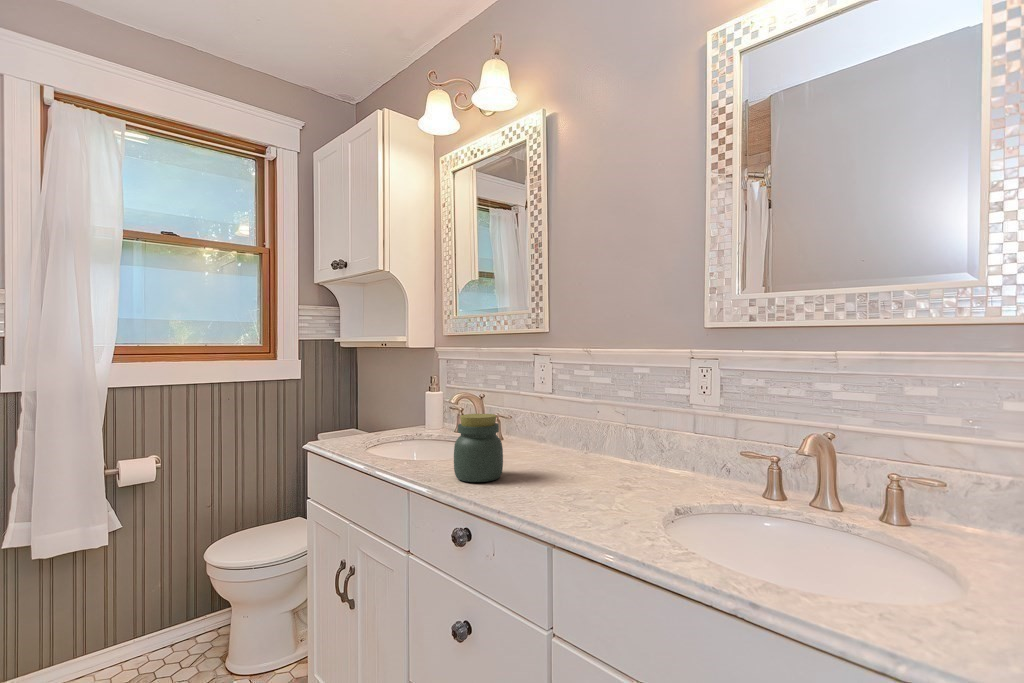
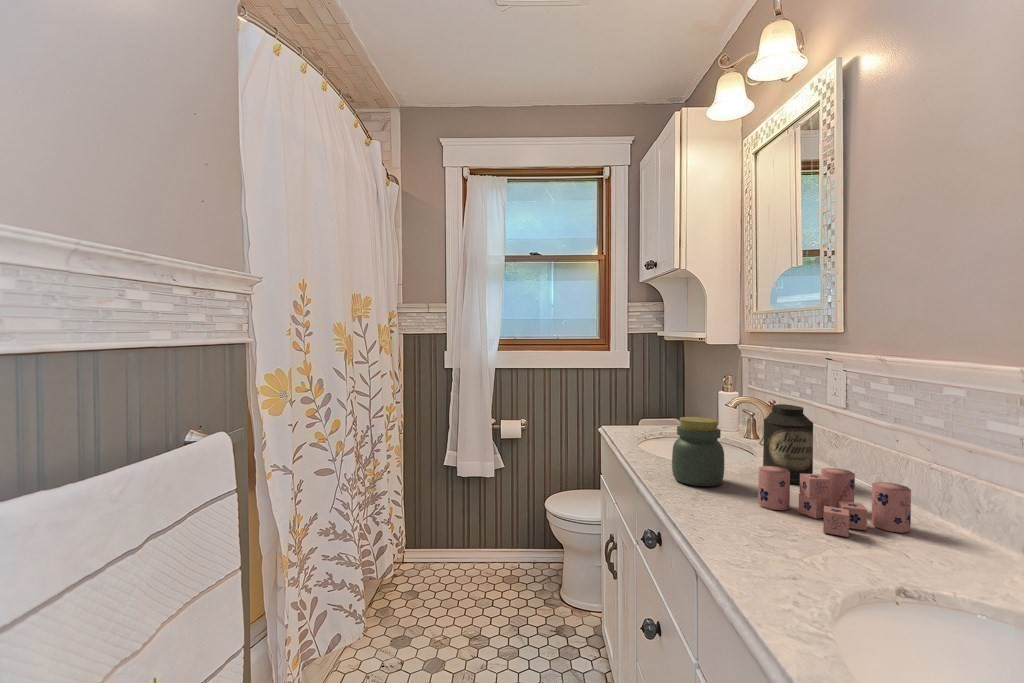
canister: none [514,395,553,463] -> present [763,404,813,484]
candle: none [547,442,650,494] -> present [758,466,911,537]

